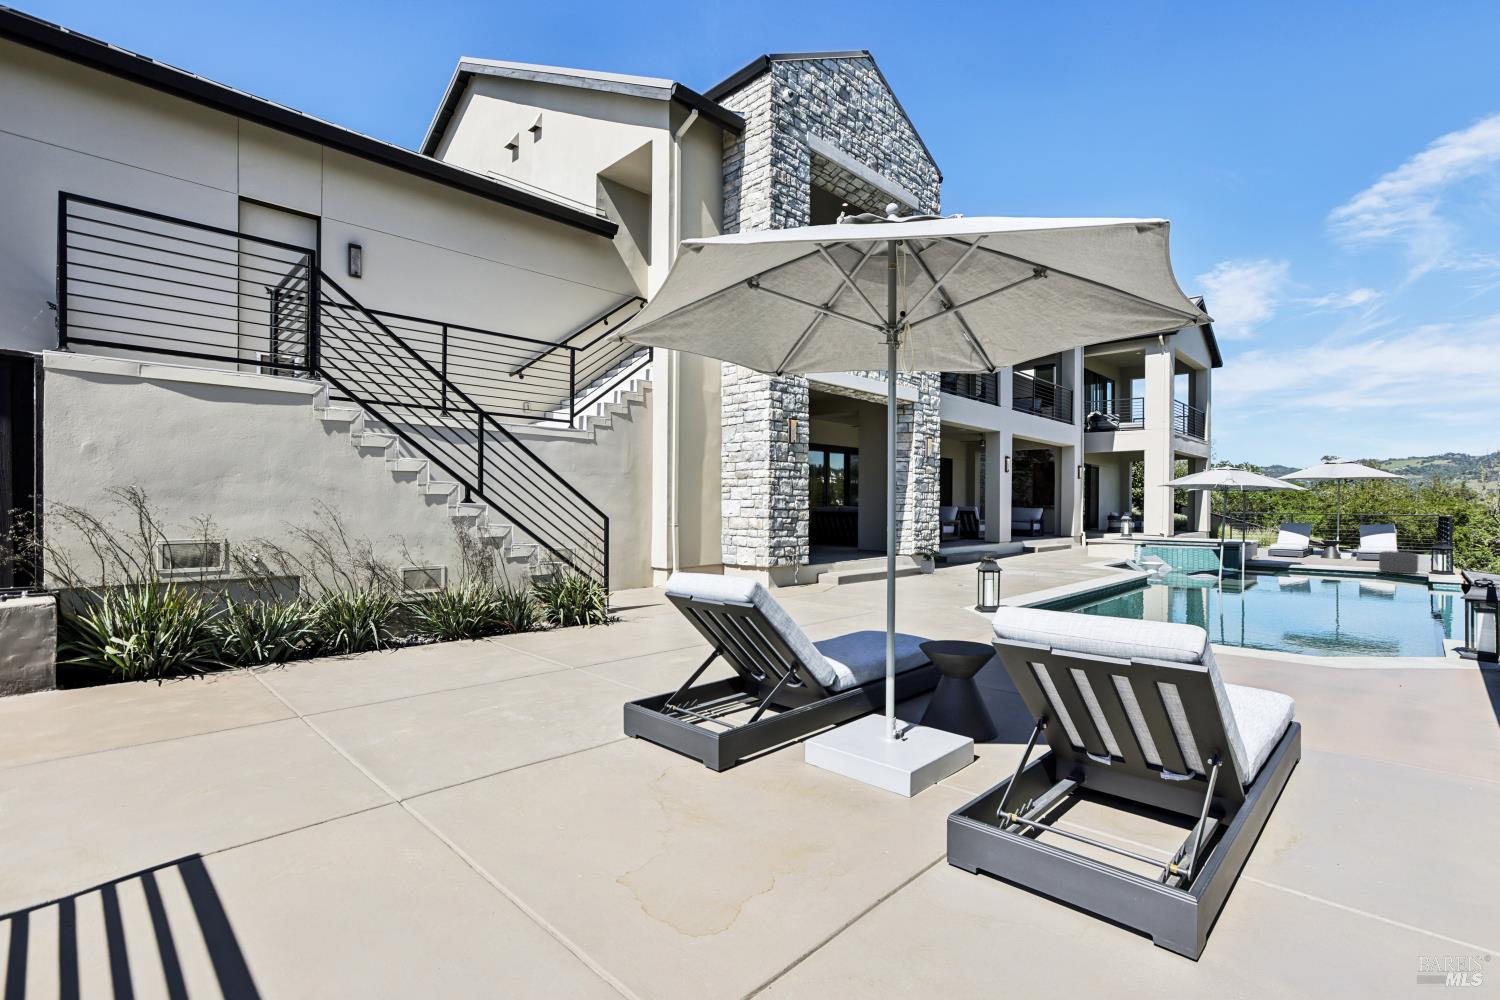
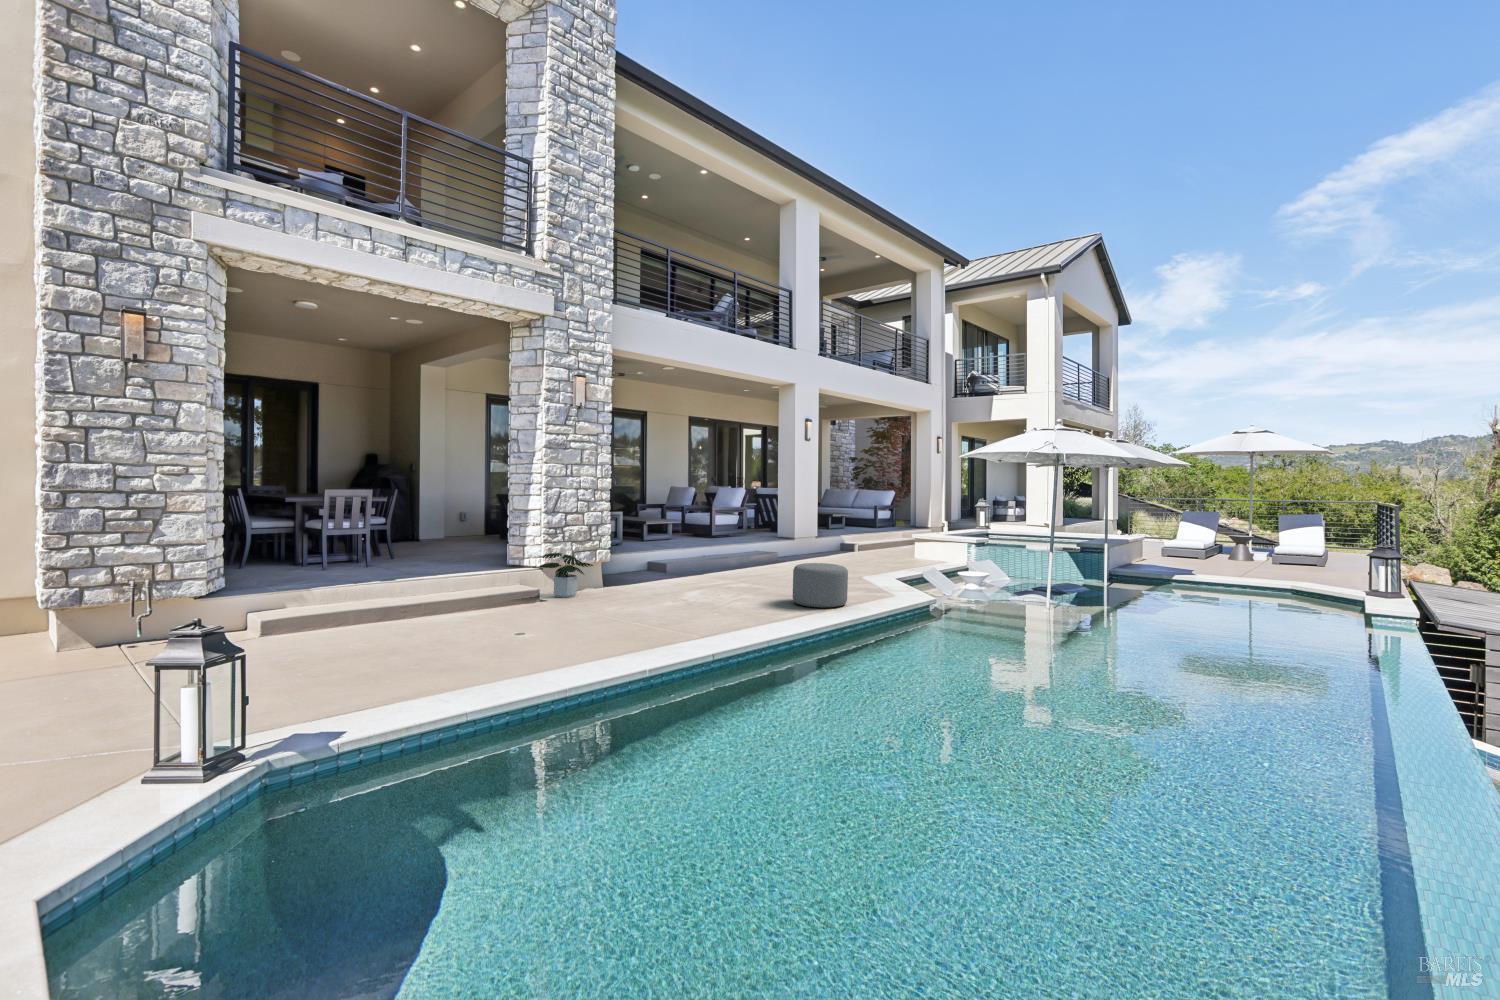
ottoman: present [1379,551,1418,574] -> present [793,563,848,608]

